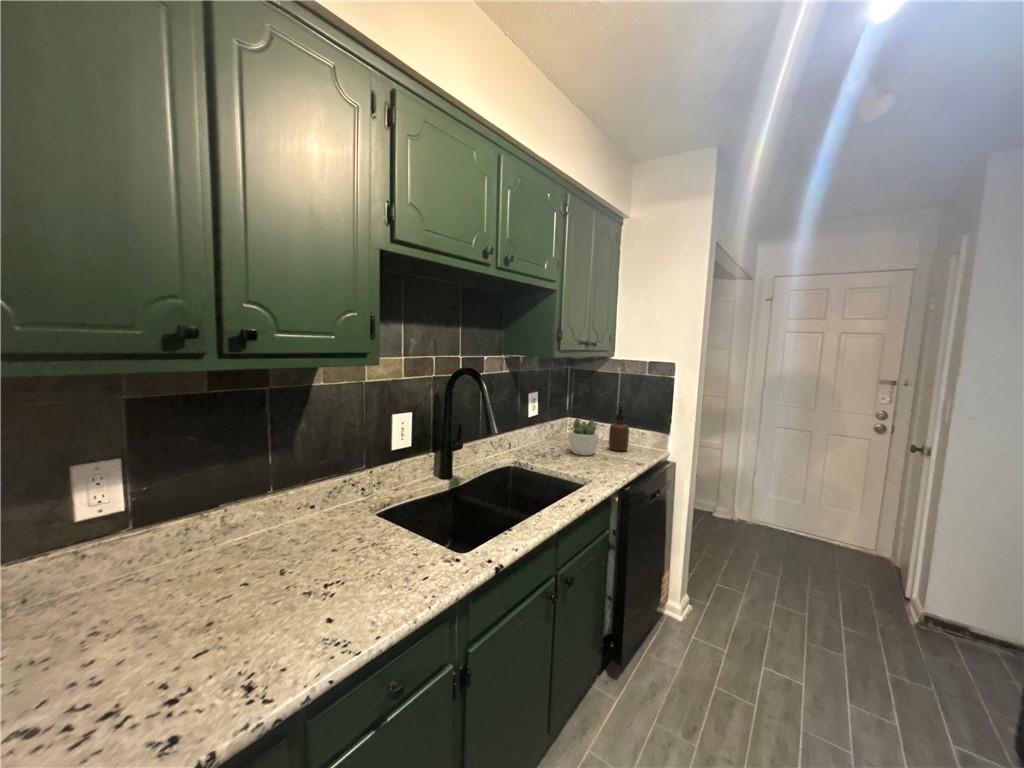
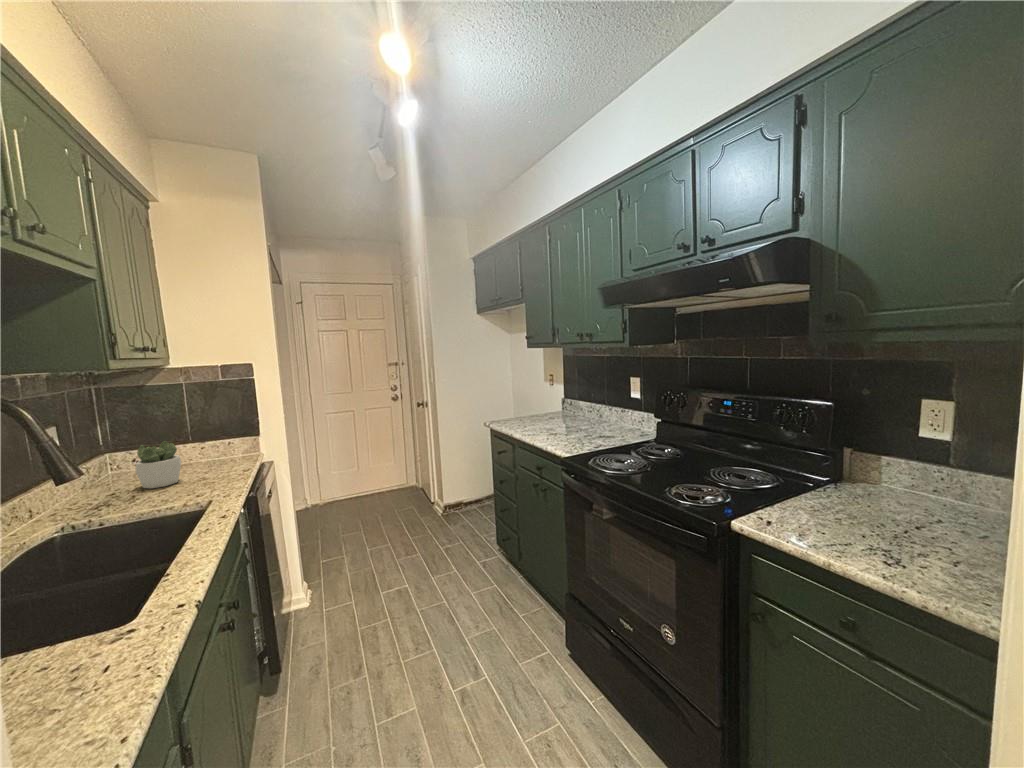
soap dispenser: present [609,406,629,451] -> none [187,418,216,470]

